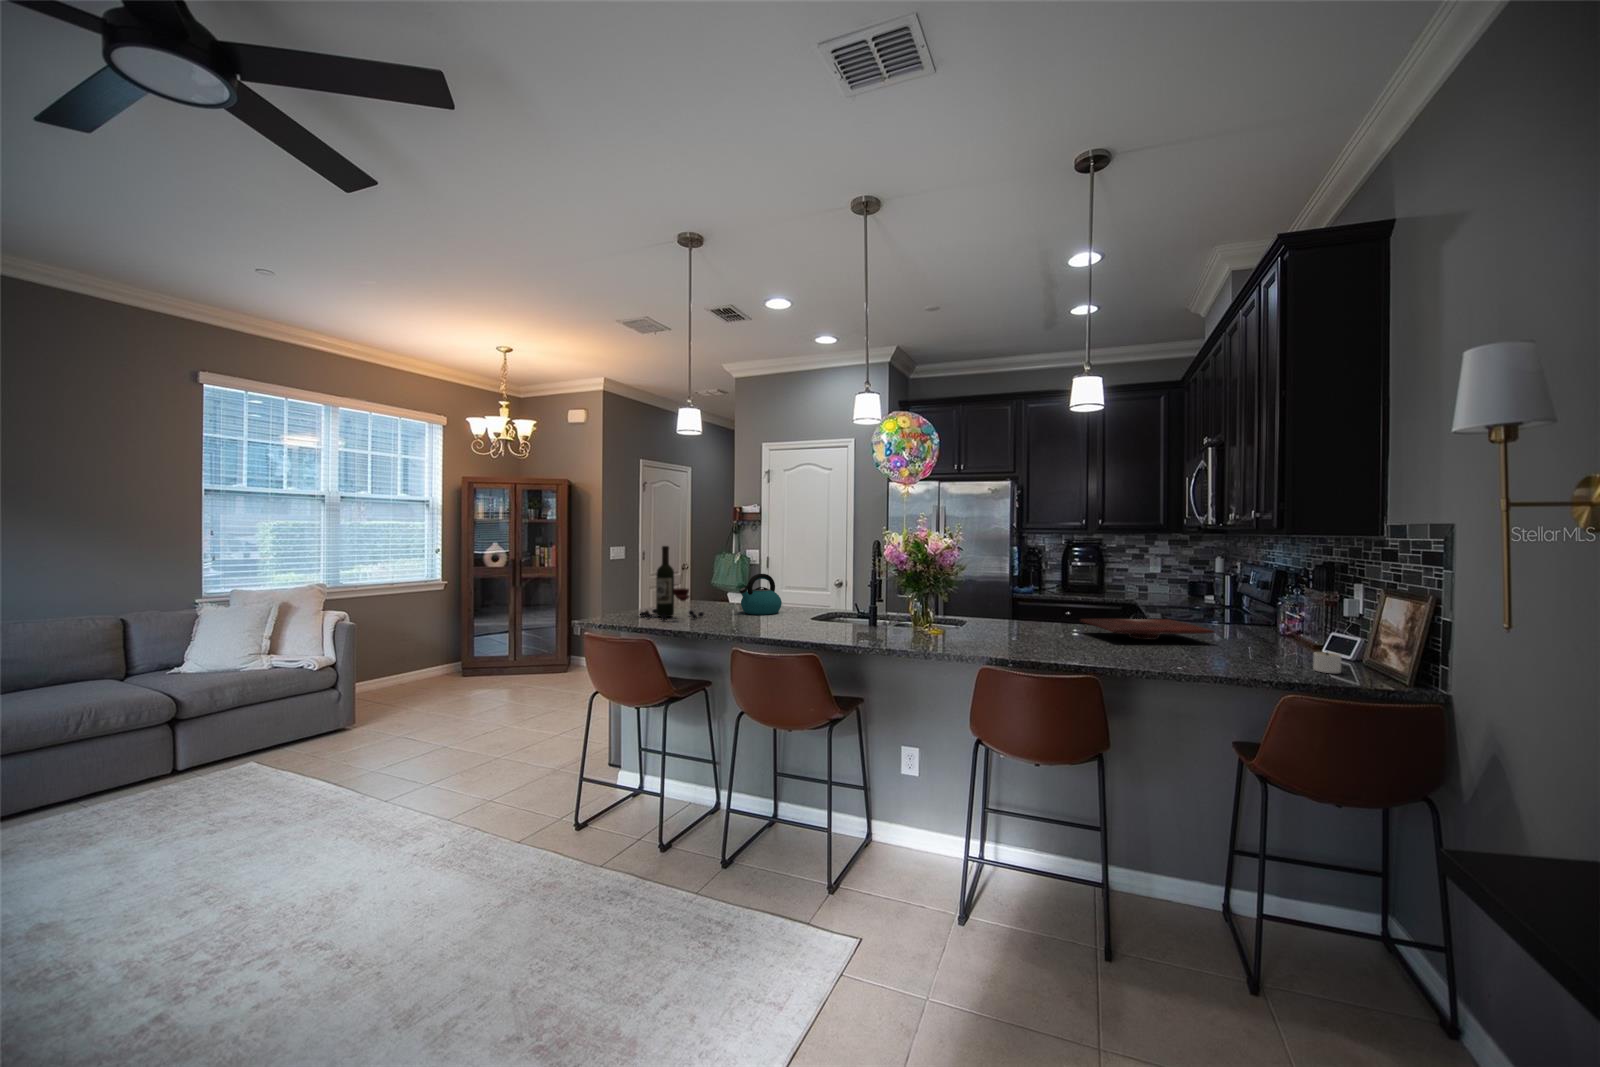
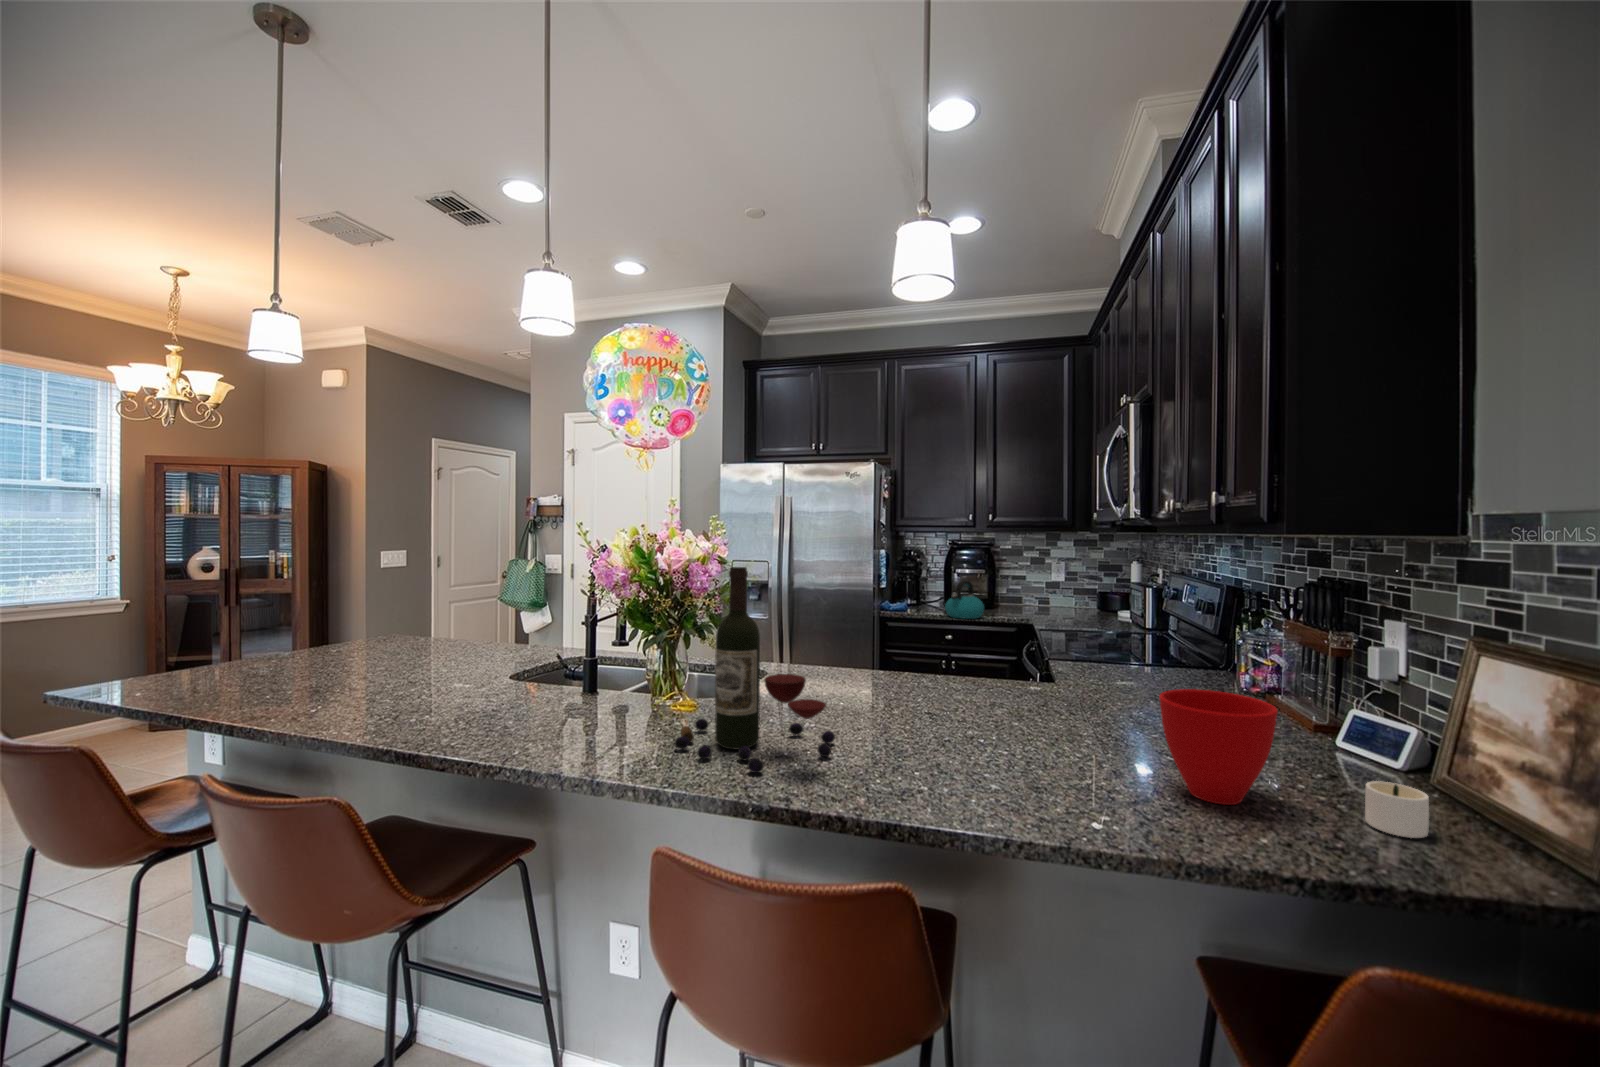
wine bottle: present [640,546,704,621] -> present [675,567,835,773]
kettle: present [739,574,782,615] -> present [945,580,984,619]
cup: none [1214,614,1273,664] -> present [1159,689,1278,805]
cutting board: present [1080,619,1214,640] -> none [928,674,1151,718]

